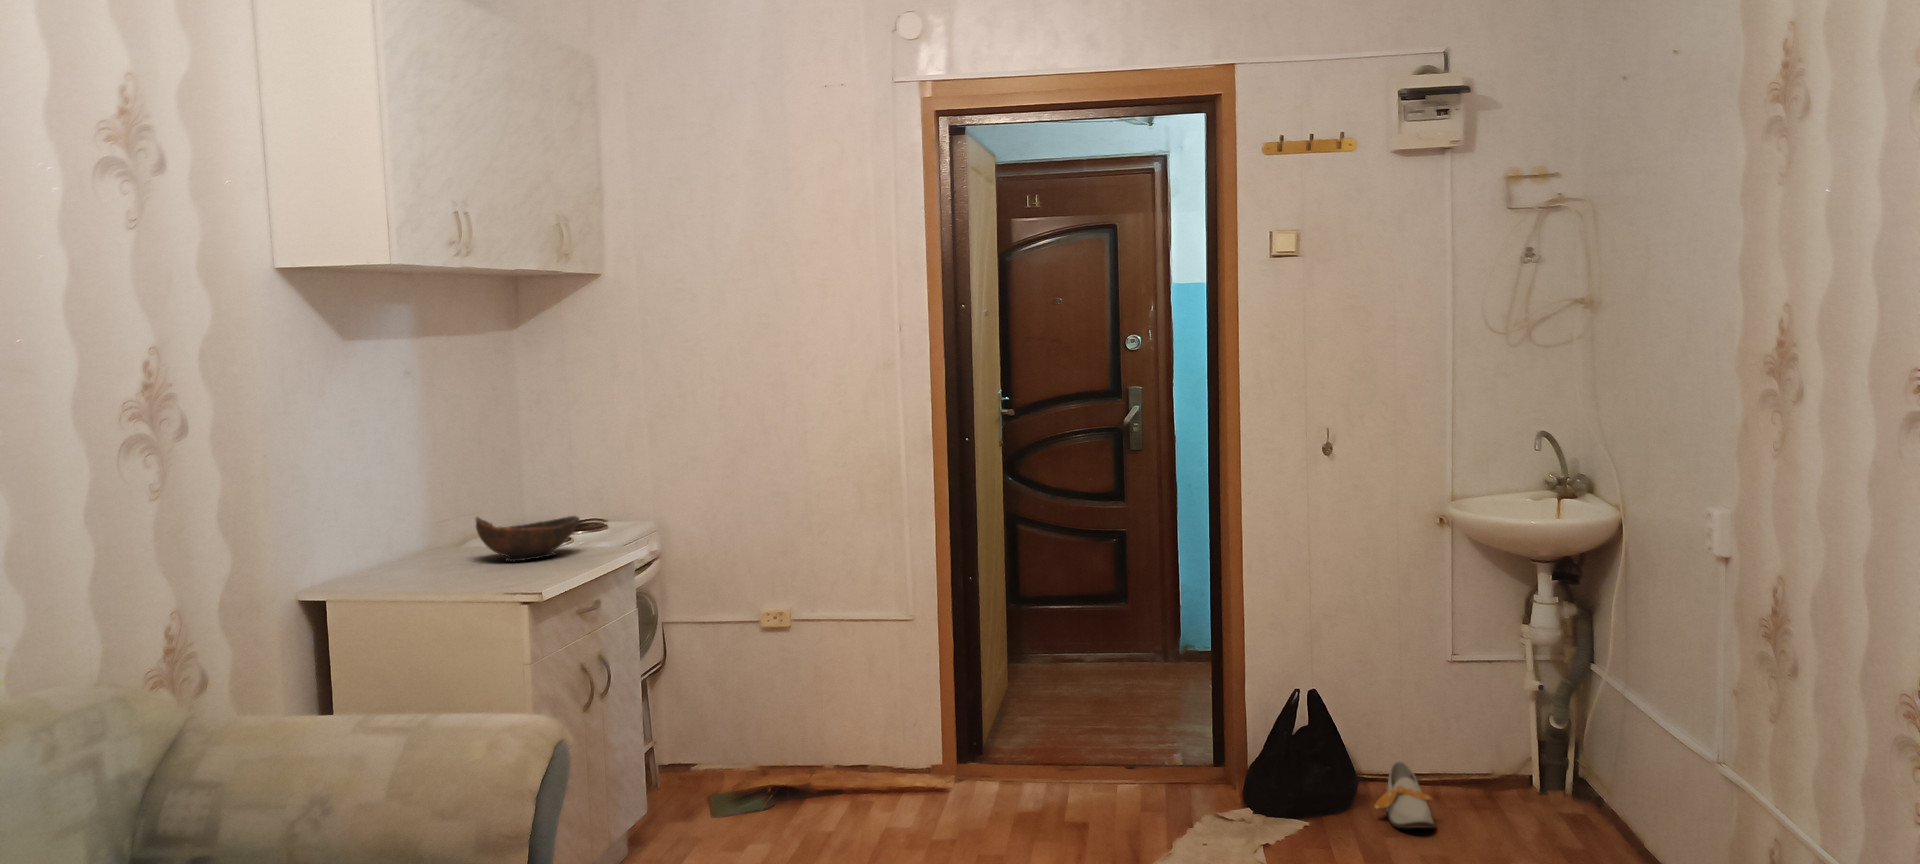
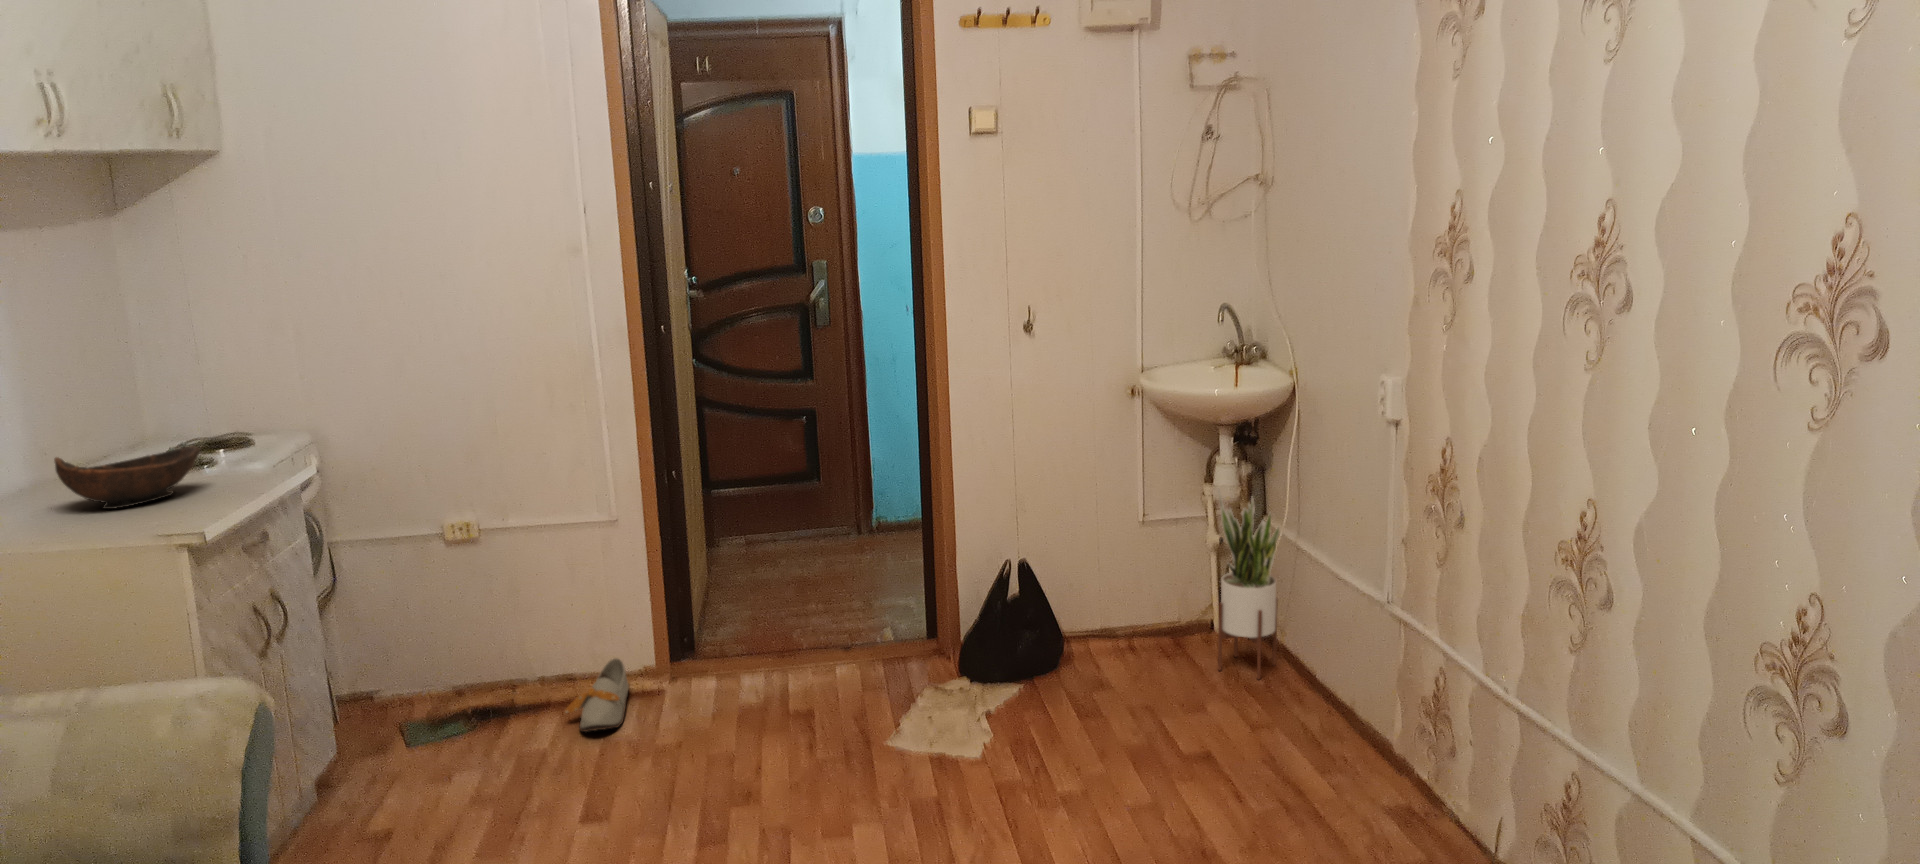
potted plant: none [1531,626,1602,842] -> present [1218,490,1280,680]
shoe: present [1374,761,1436,828] -> present [565,658,629,732]

